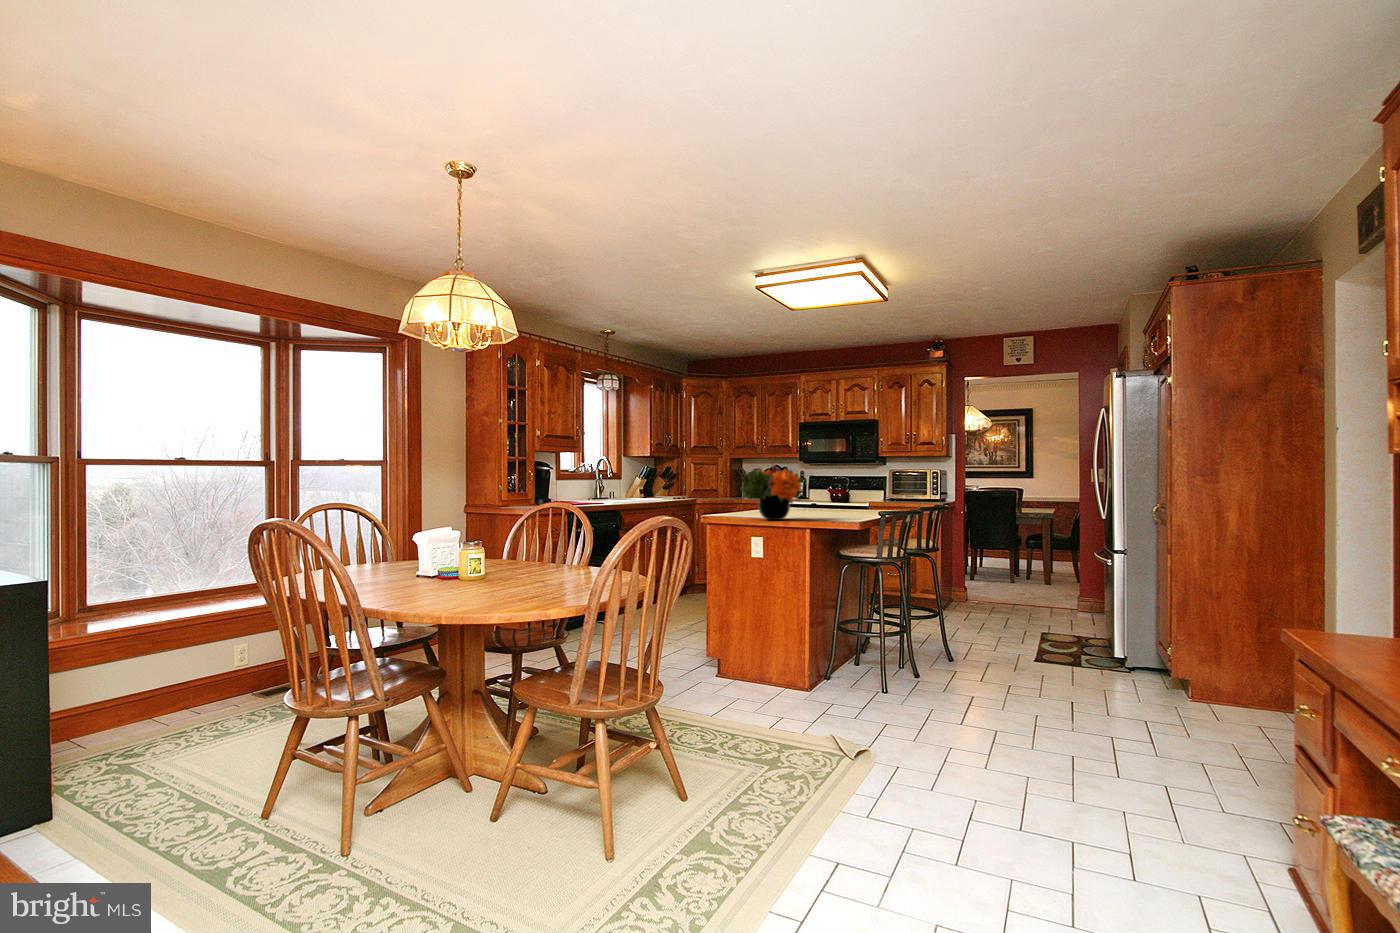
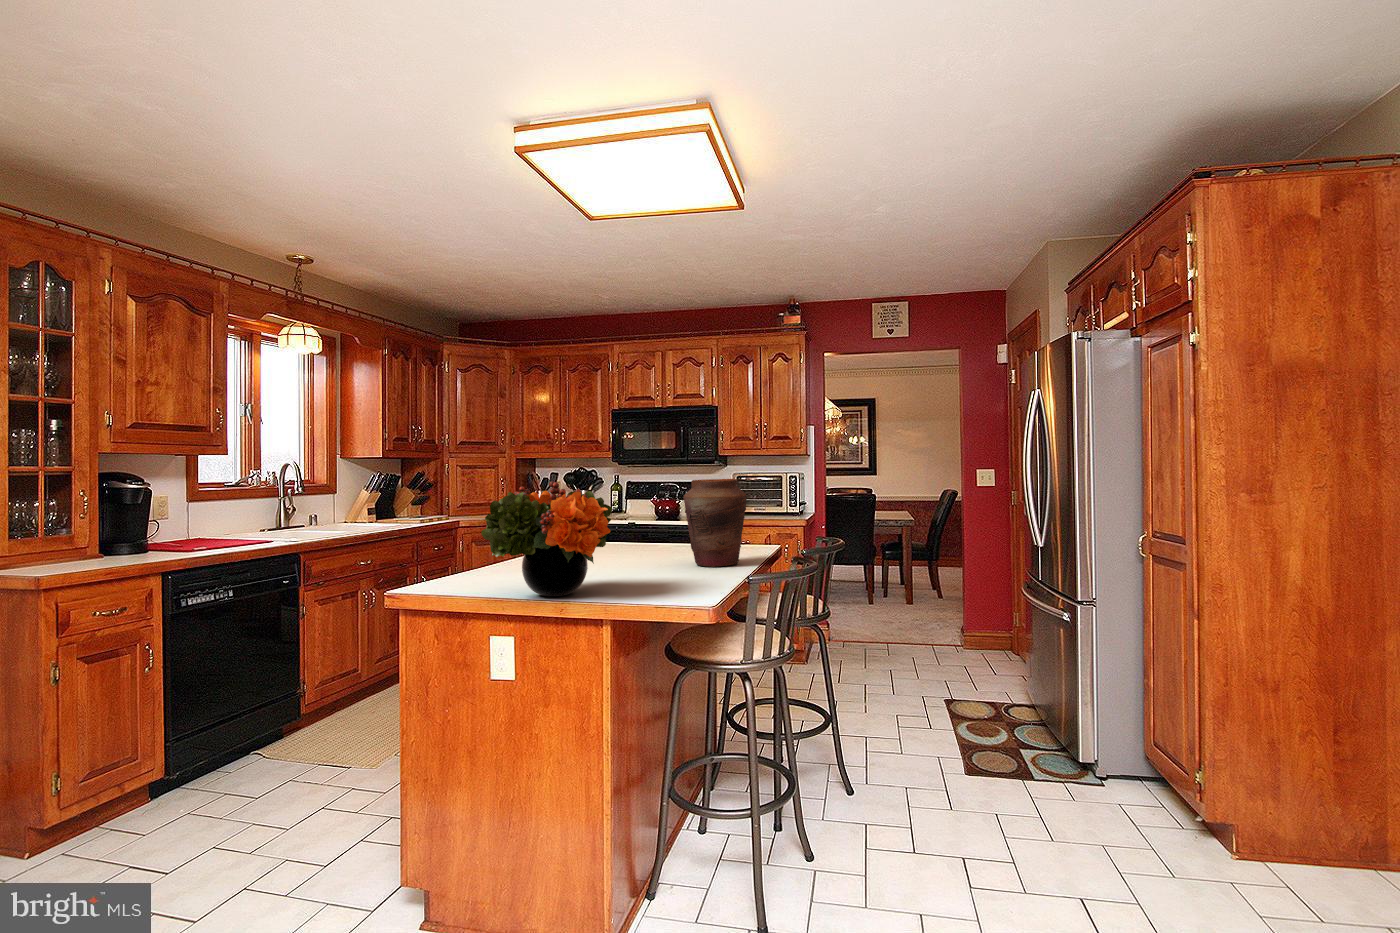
vase: none [842,467,879,515] -> present [684,479,747,567]

